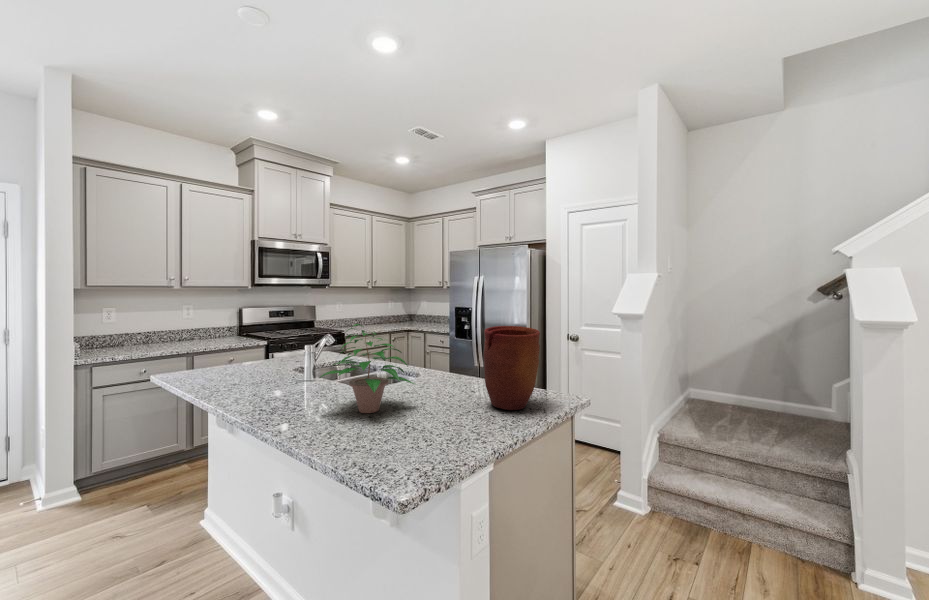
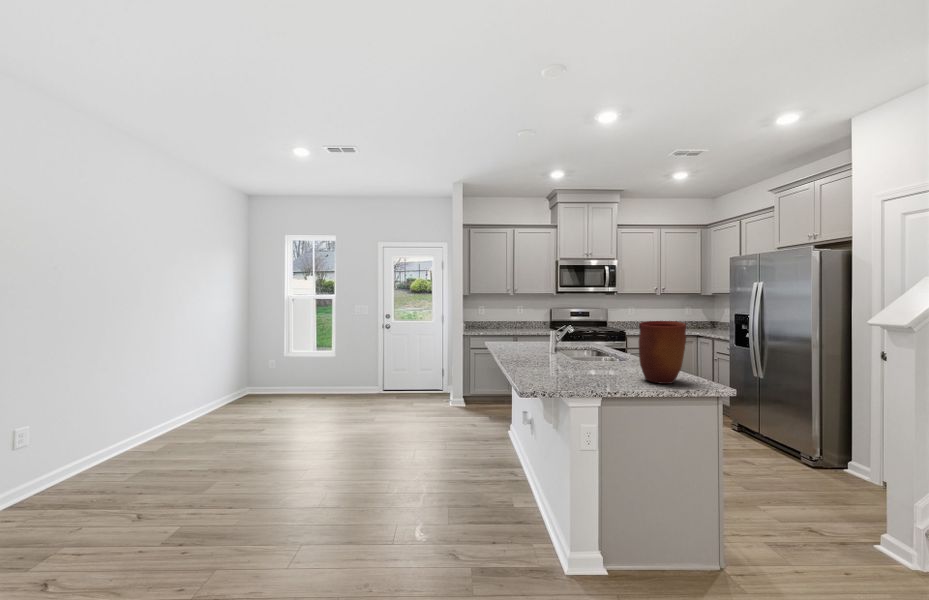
potted plant: present [320,324,414,413] -> none [535,314,595,369]

